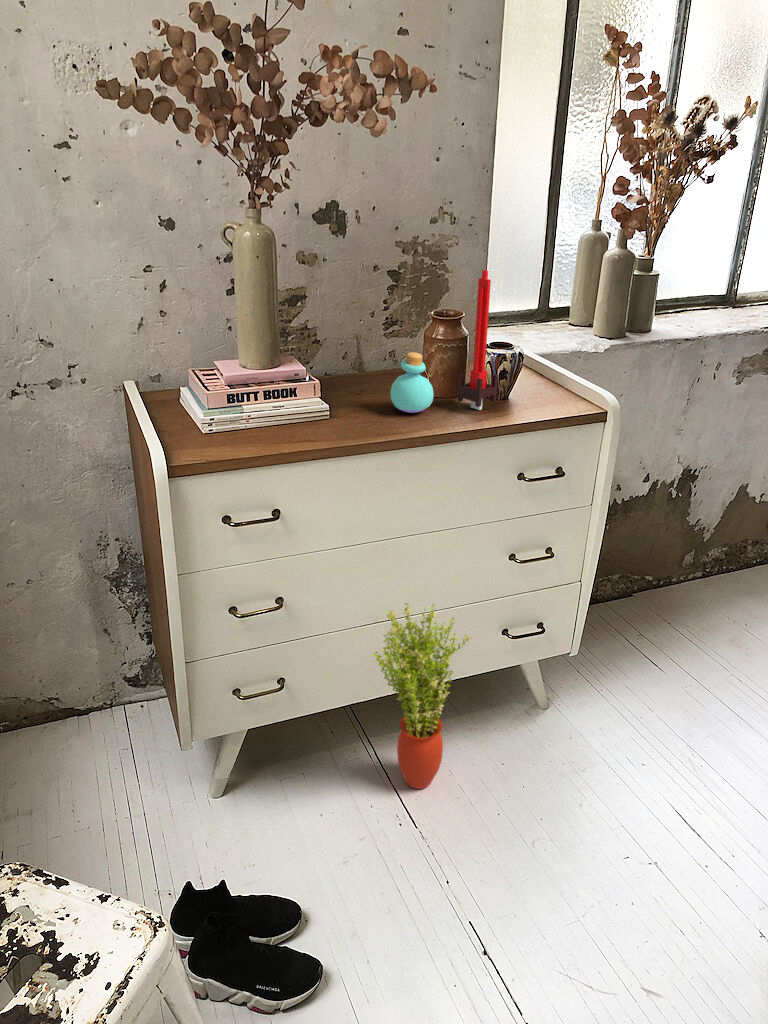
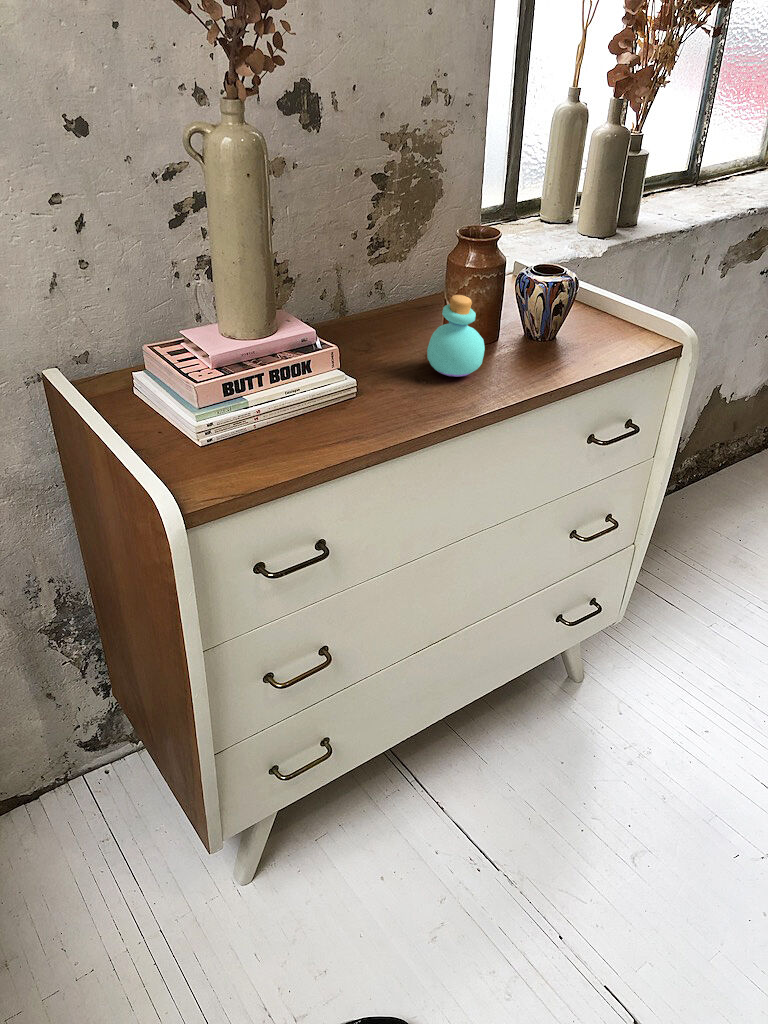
candle: present [458,270,498,410] -> none [508,175,559,362]
potted plant: present [373,603,471,789] -> none [449,619,562,824]

